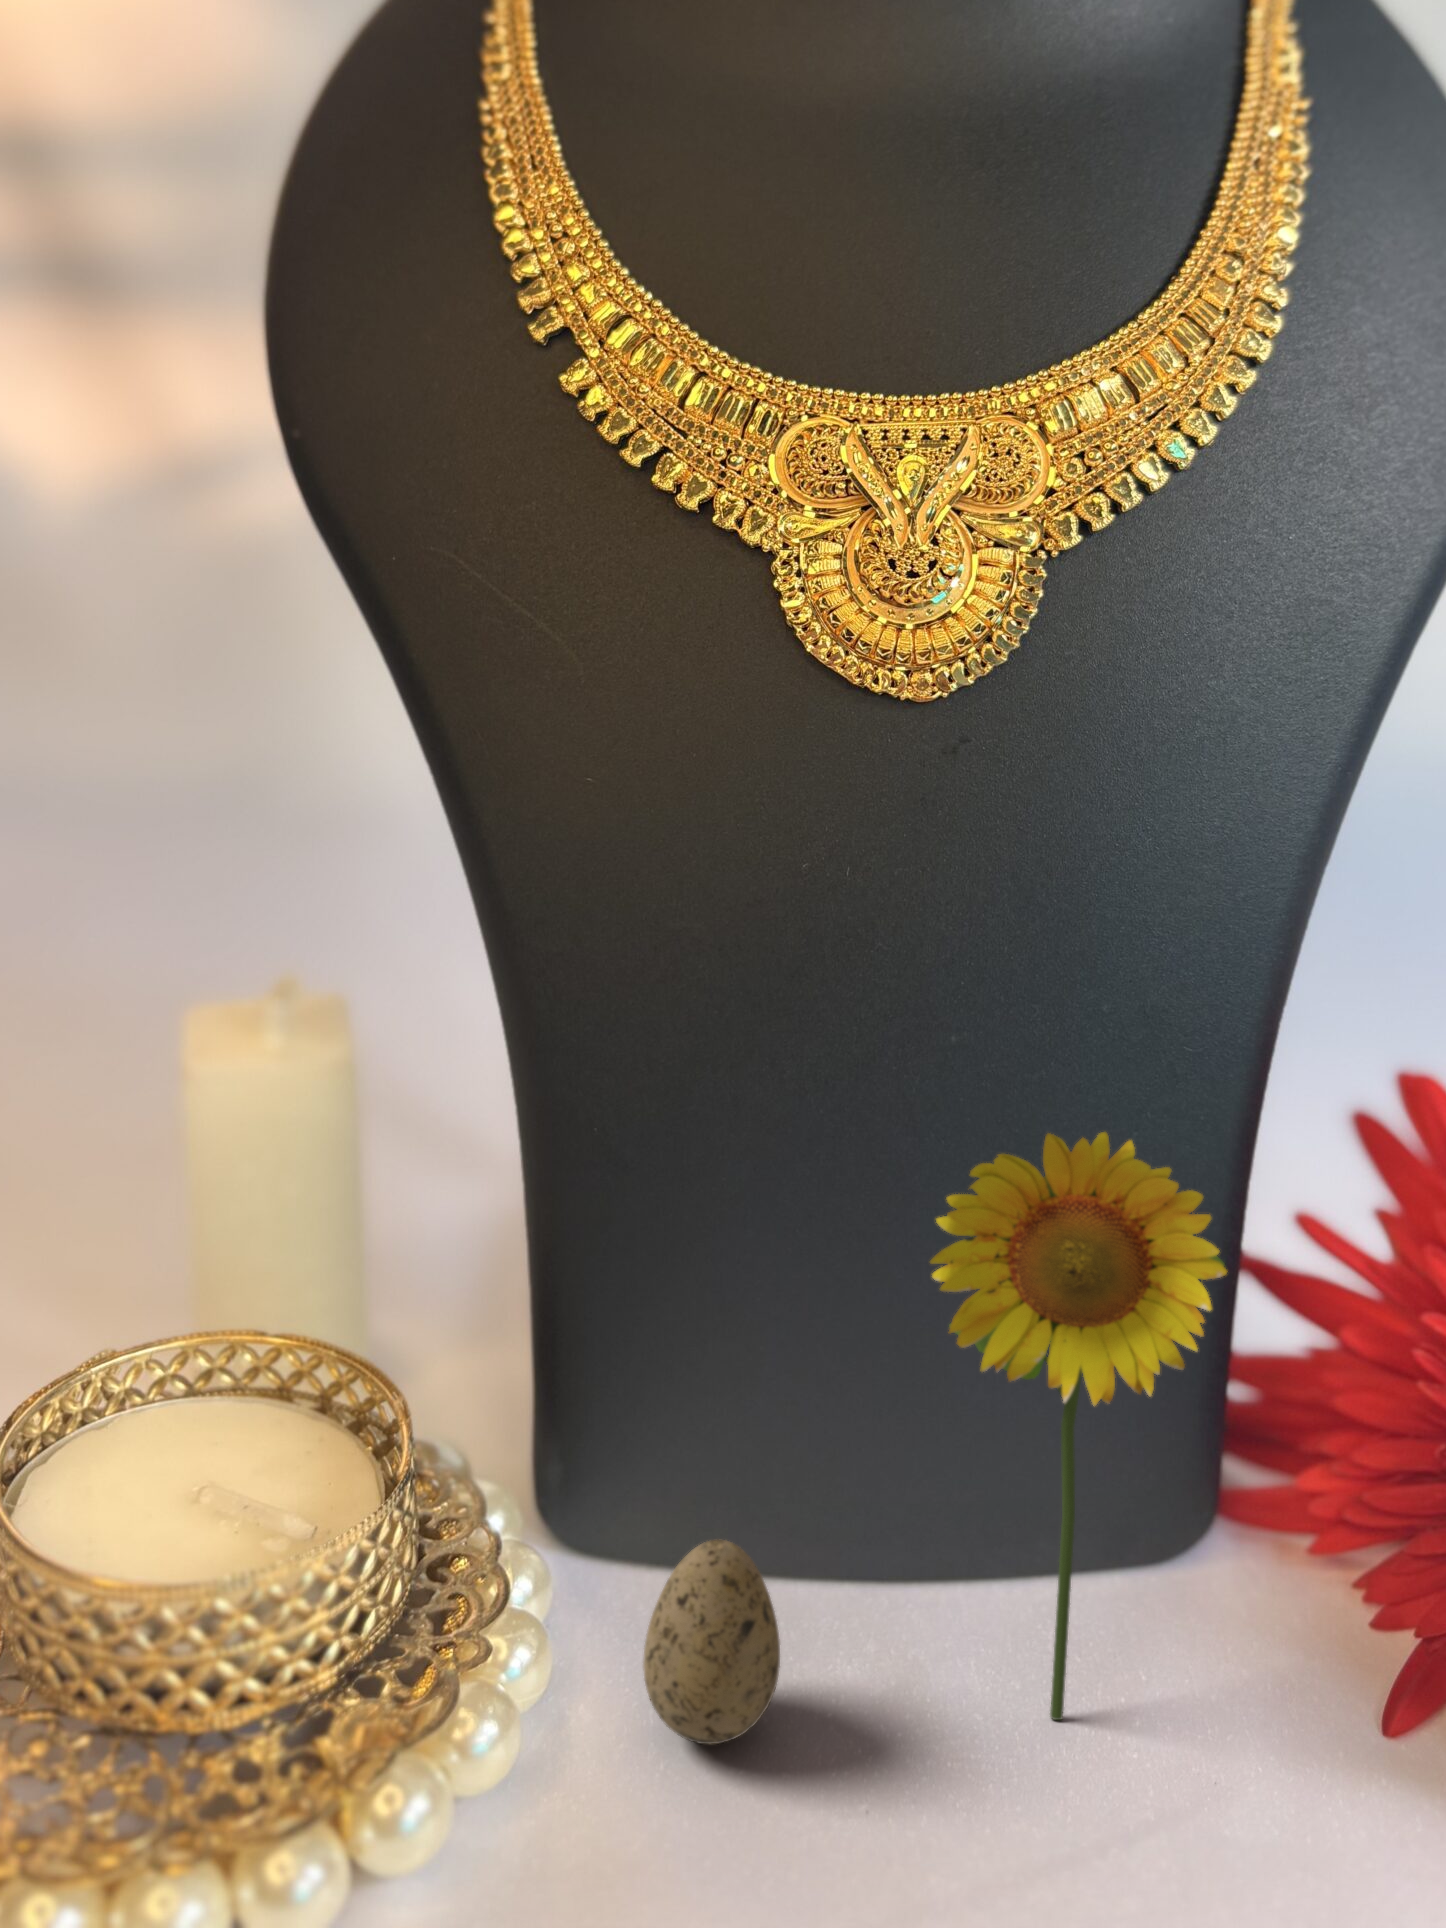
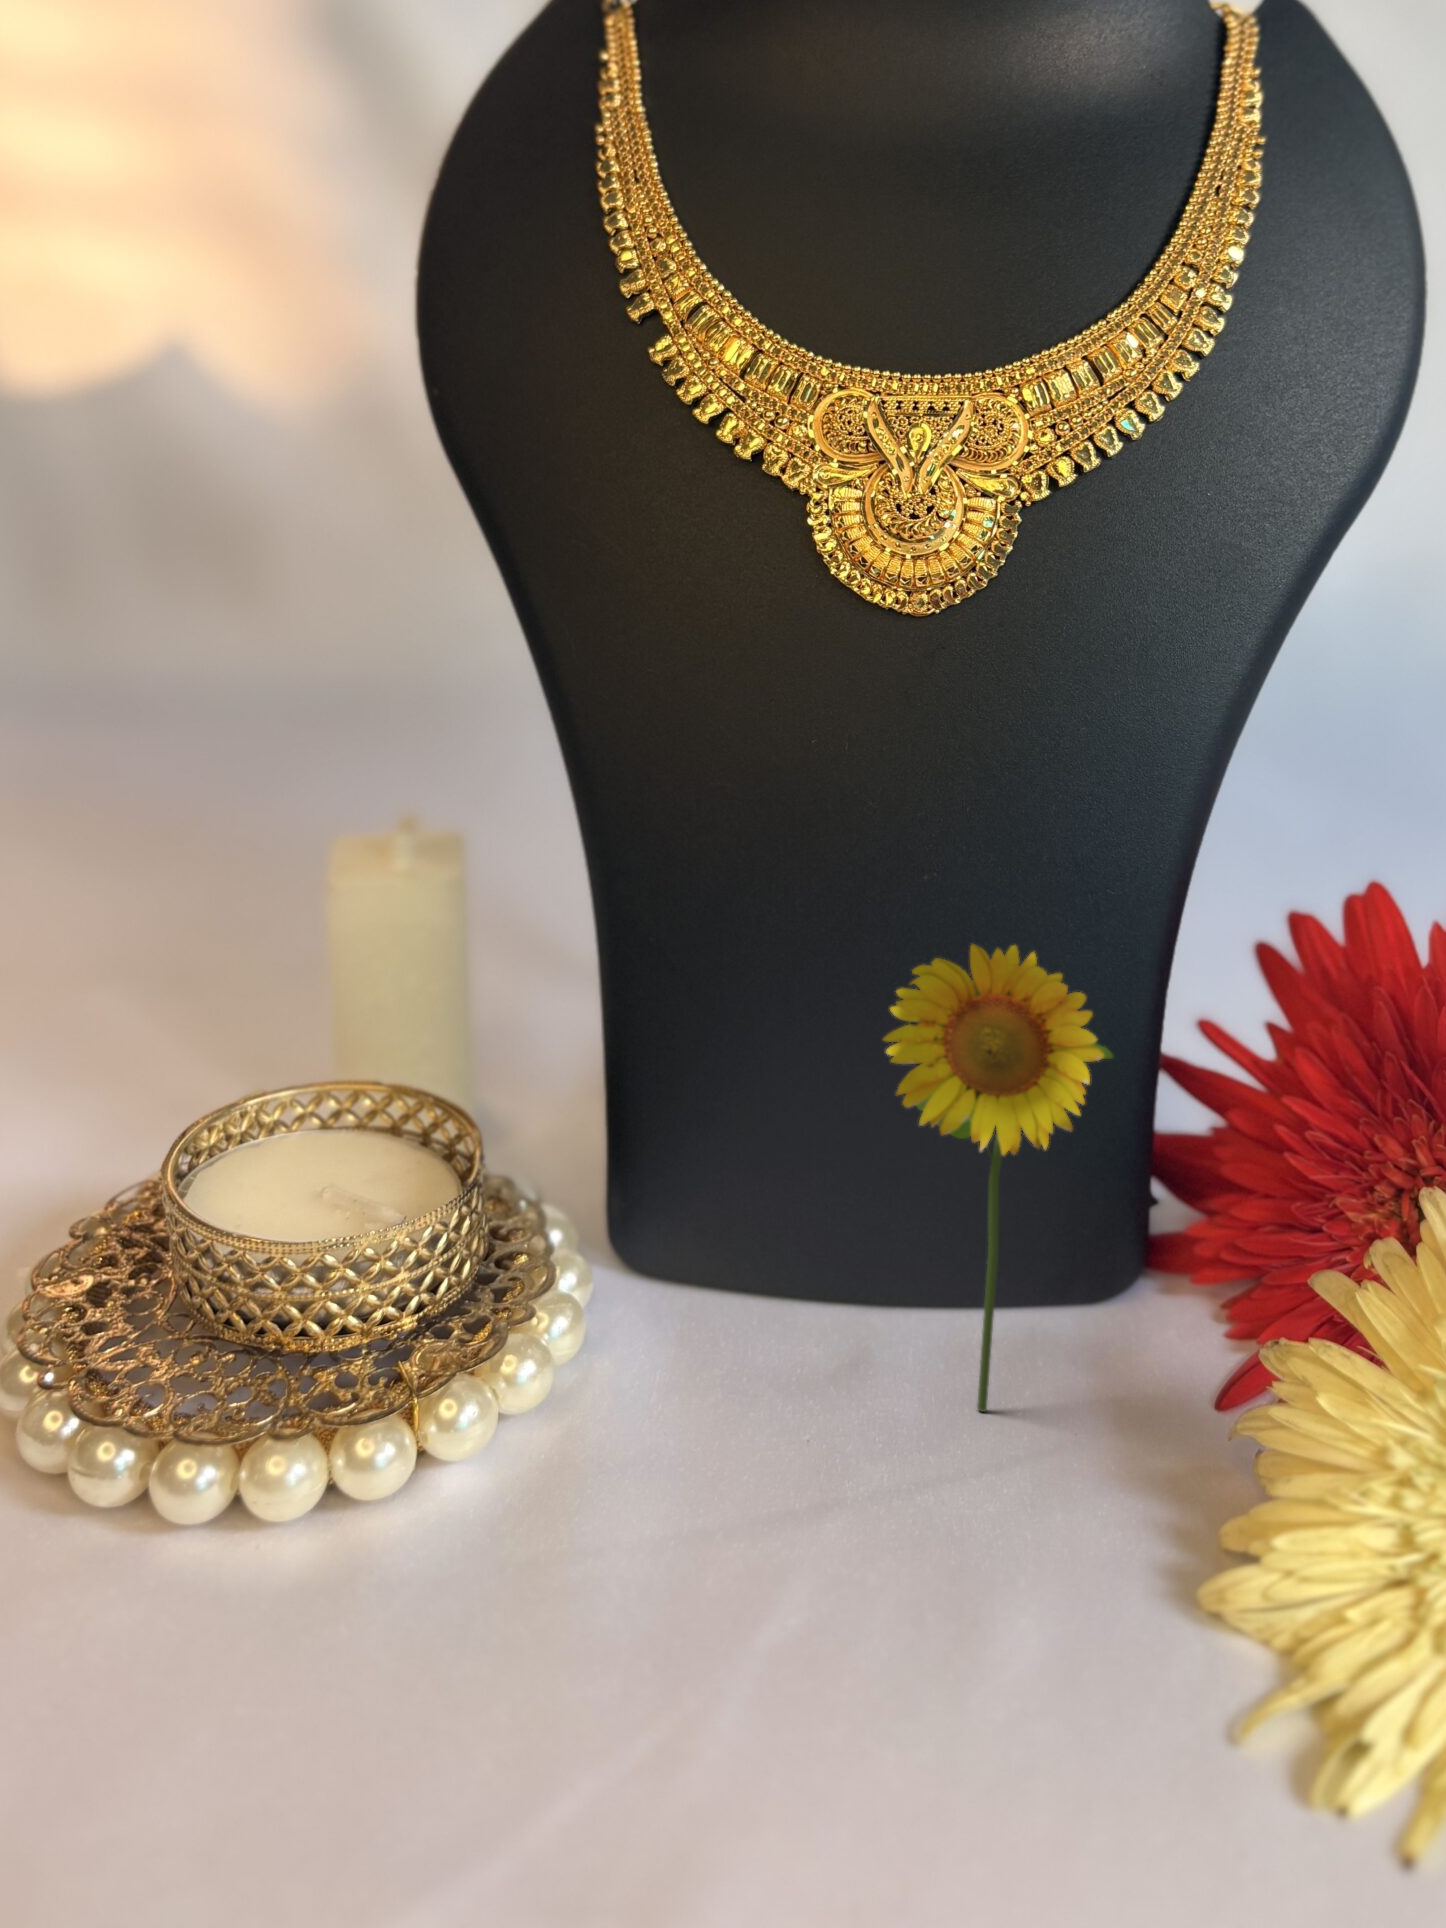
decorative egg: present [643,1540,780,1744] -> none [661,1250,766,1409]

